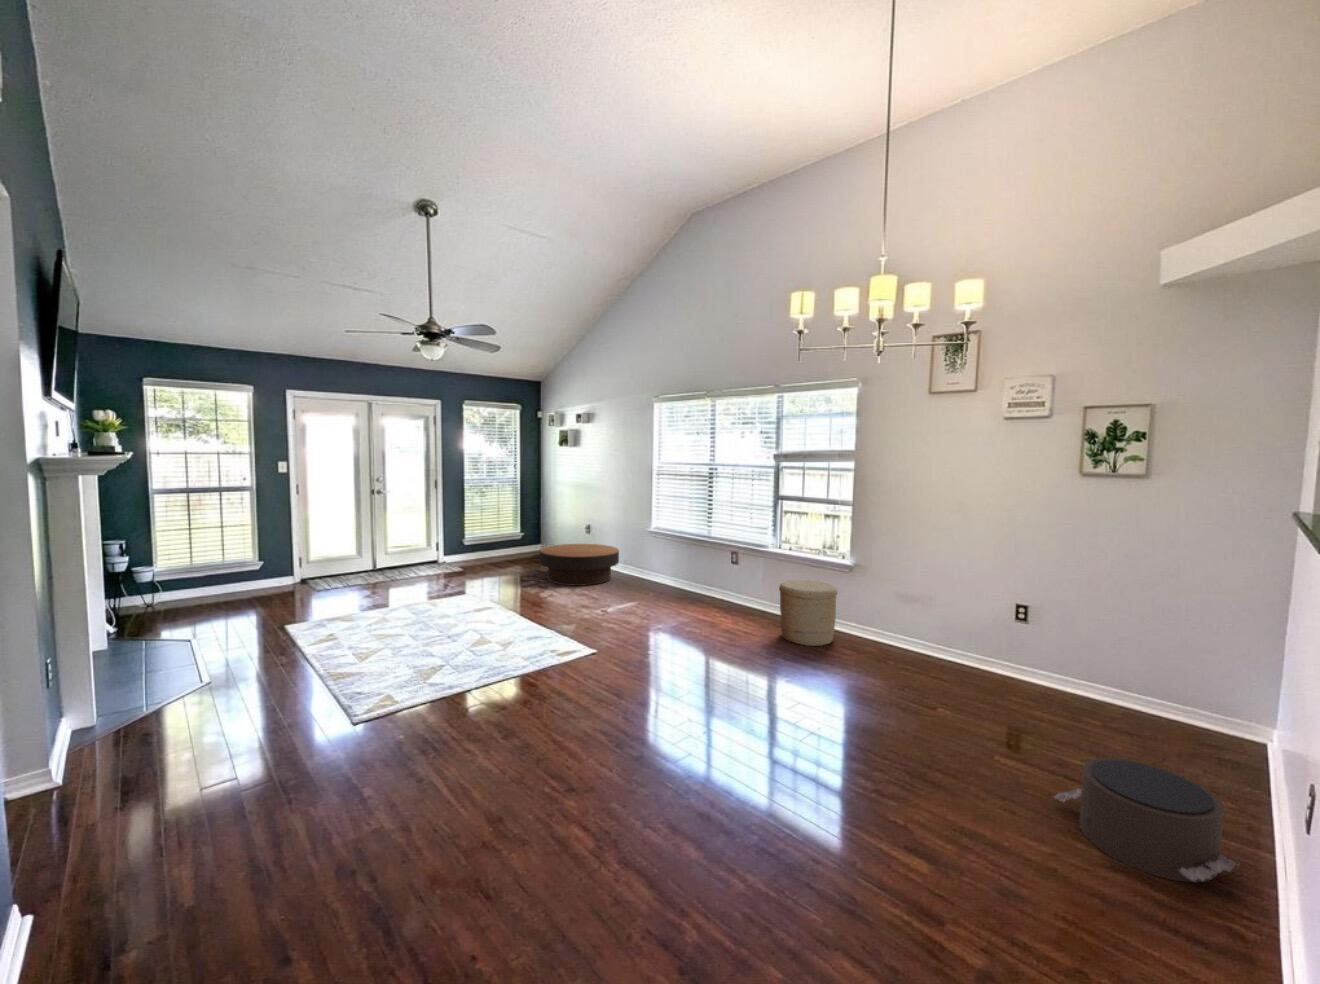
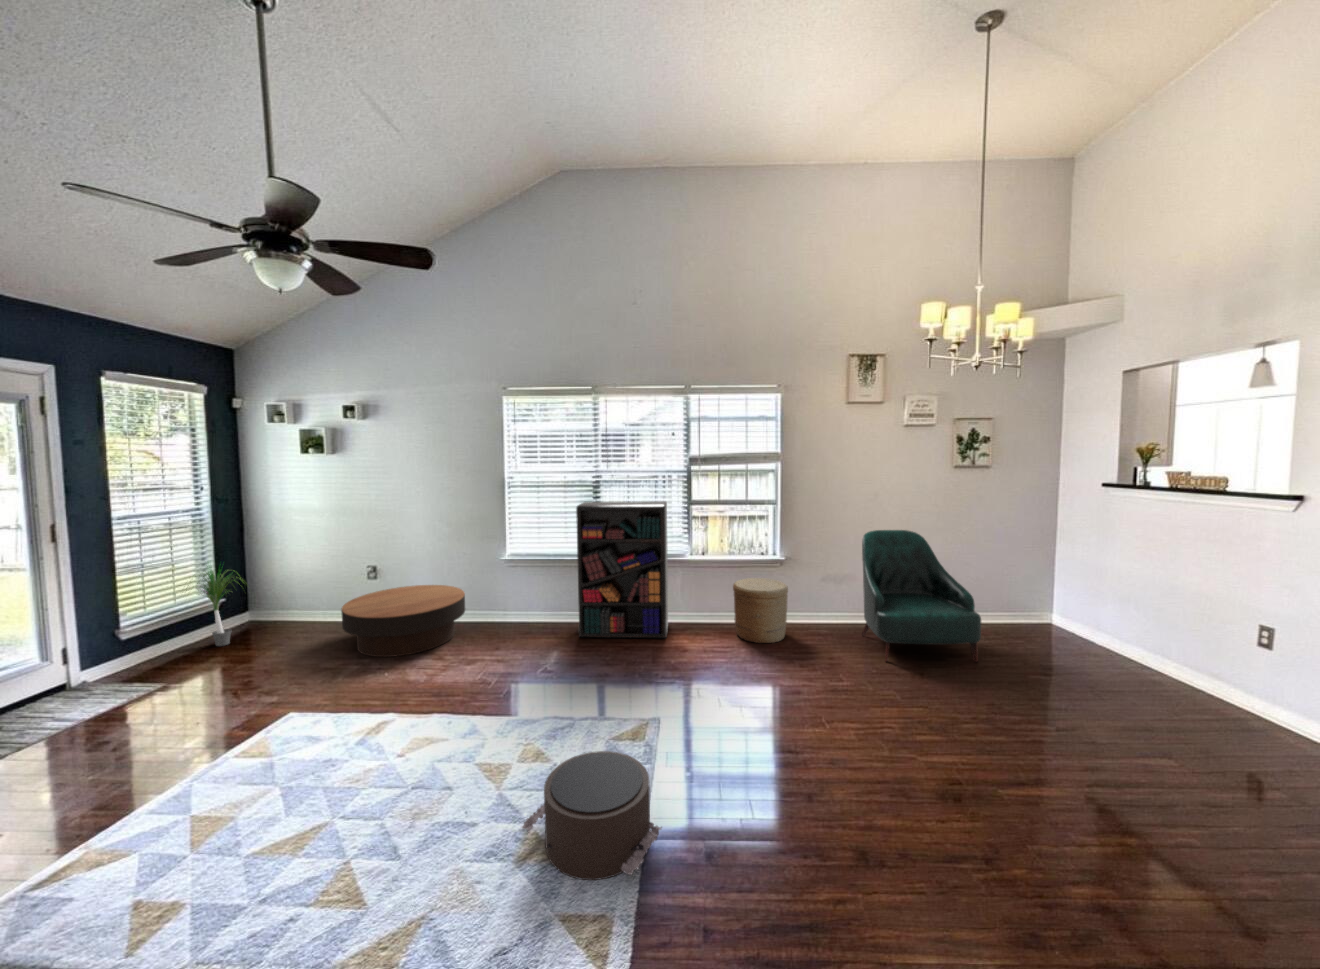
bookshelf: none [669,491,753,618] -> present [576,501,668,638]
potted plant: none [487,508,524,562] -> present [188,570,241,646]
armchair: none [870,549,1014,722] -> present [862,530,981,662]
pouf: present [1054,758,1239,883] -> present [522,751,662,880]

